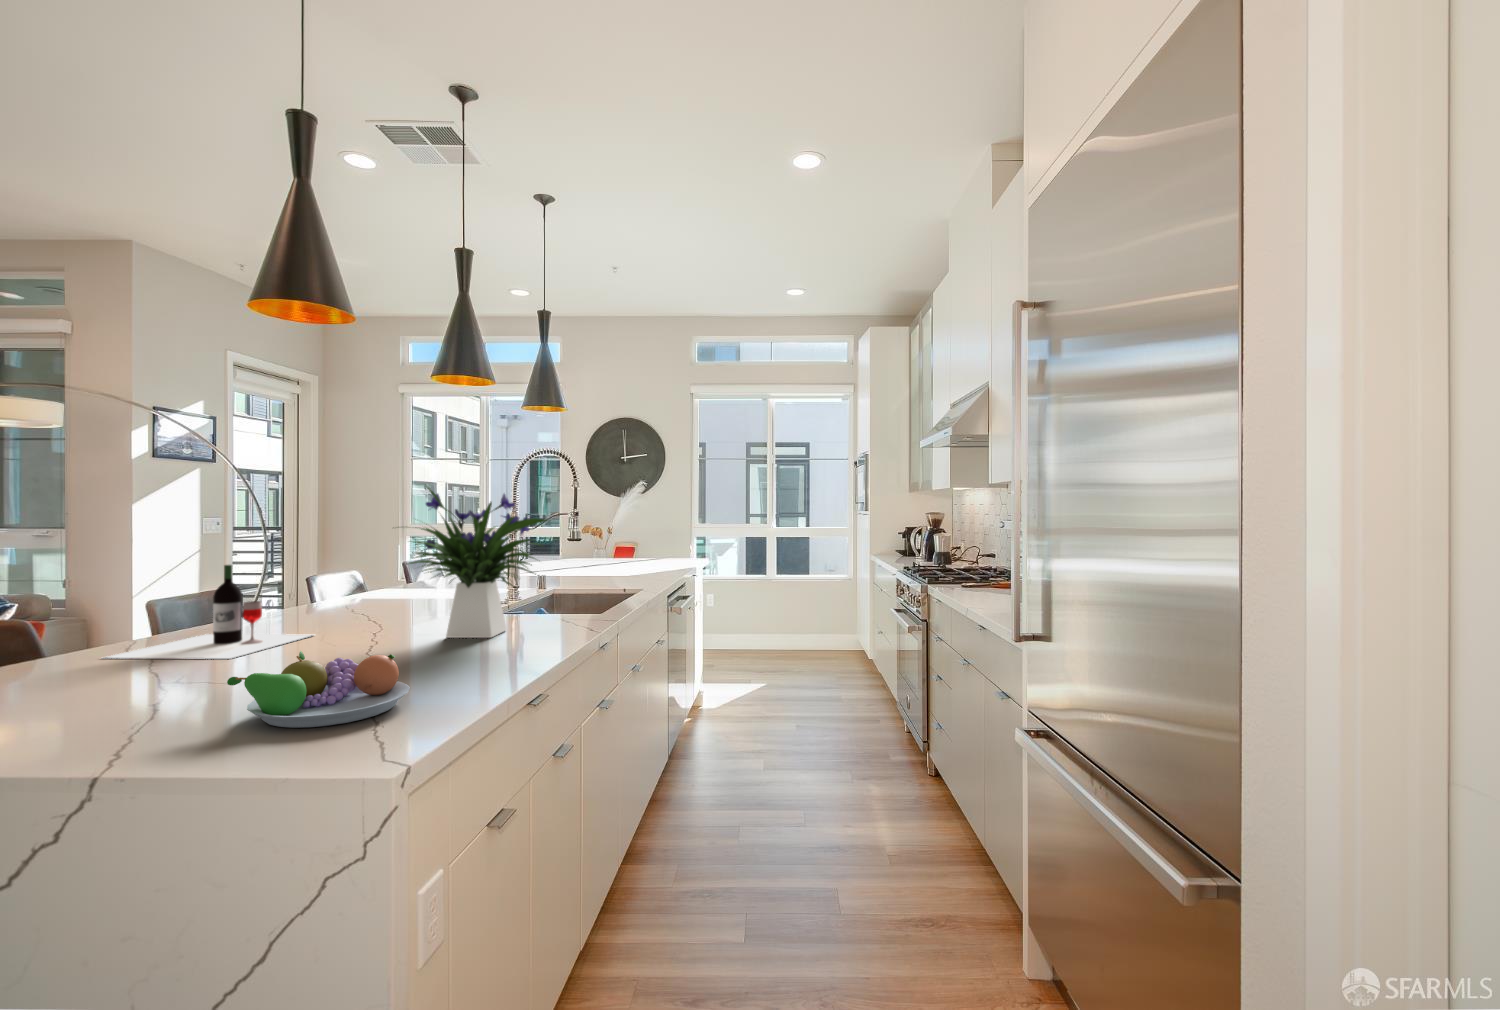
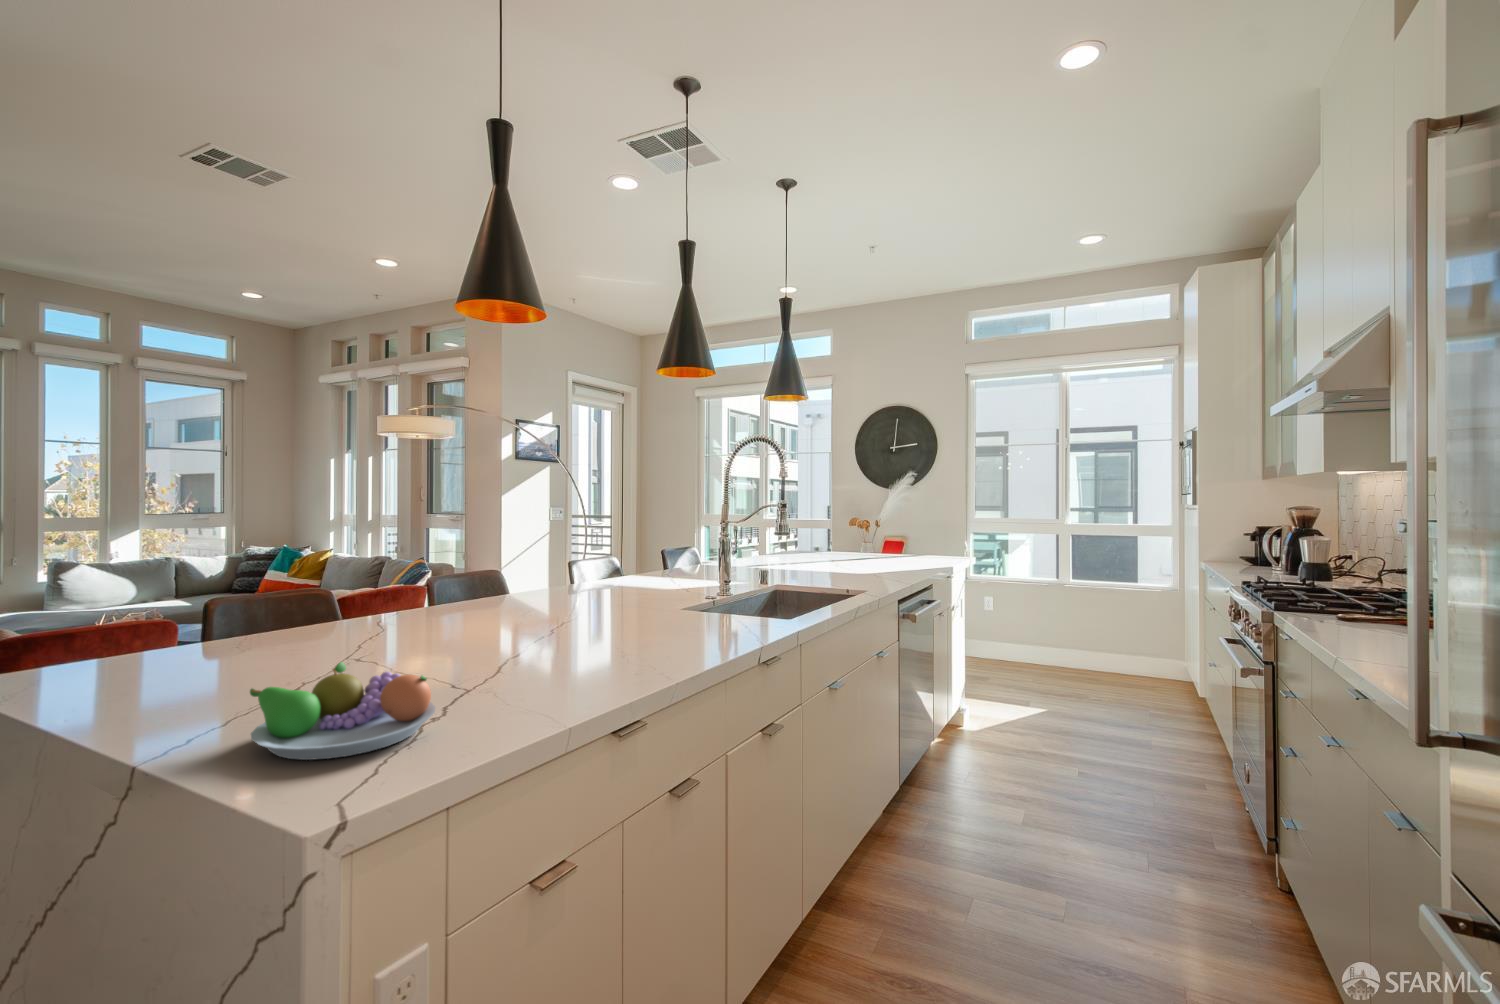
flower arrangement: present [409,486,547,638] -> none [532,479,700,647]
wine bottle: present [106,565,311,659] -> none [320,556,499,648]

